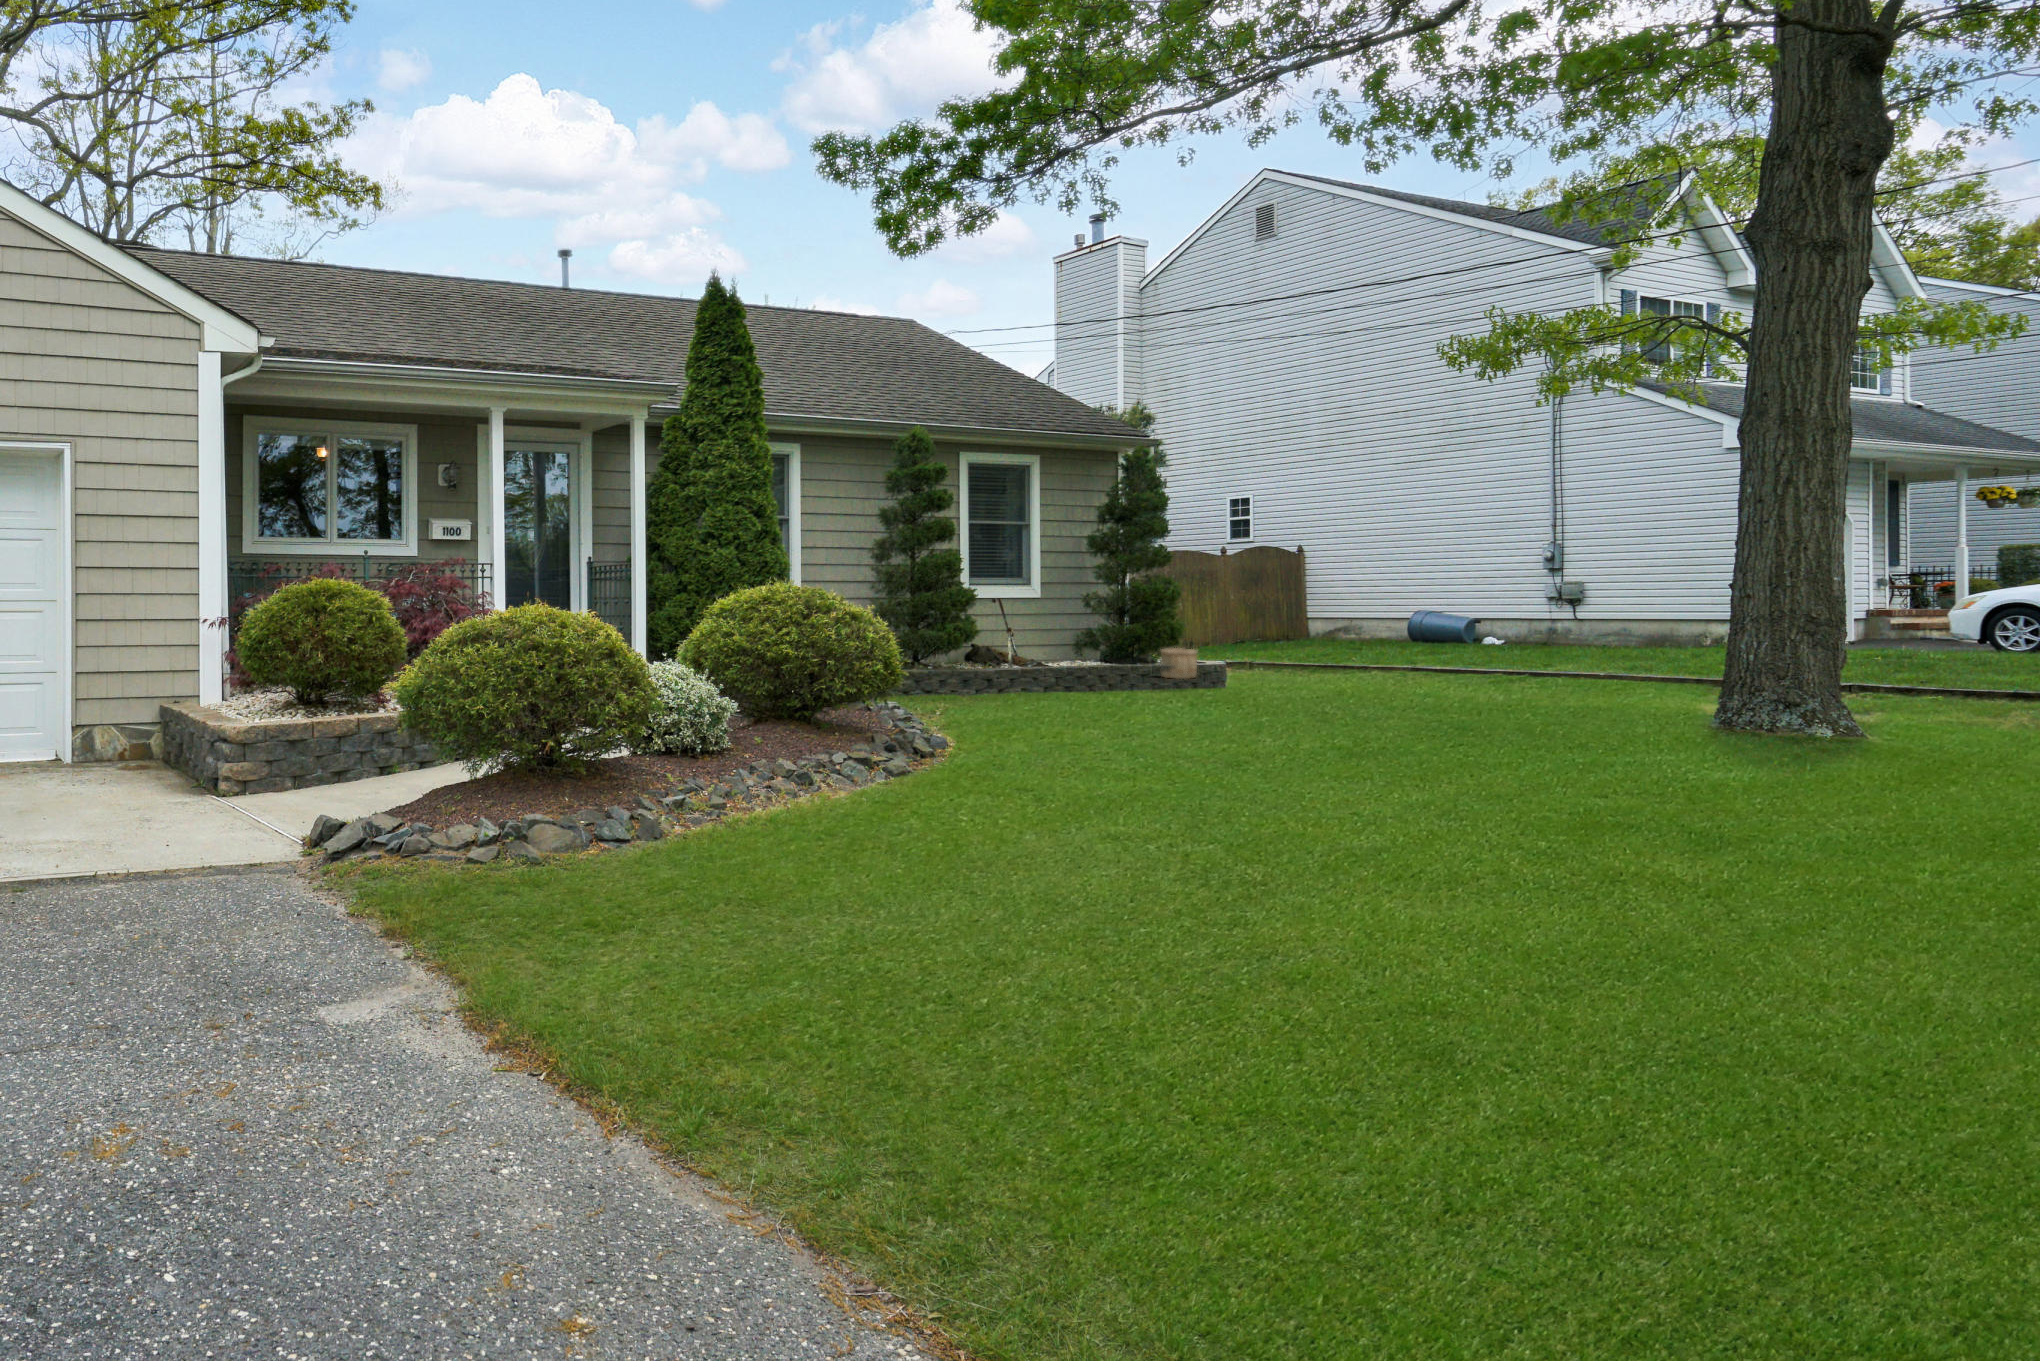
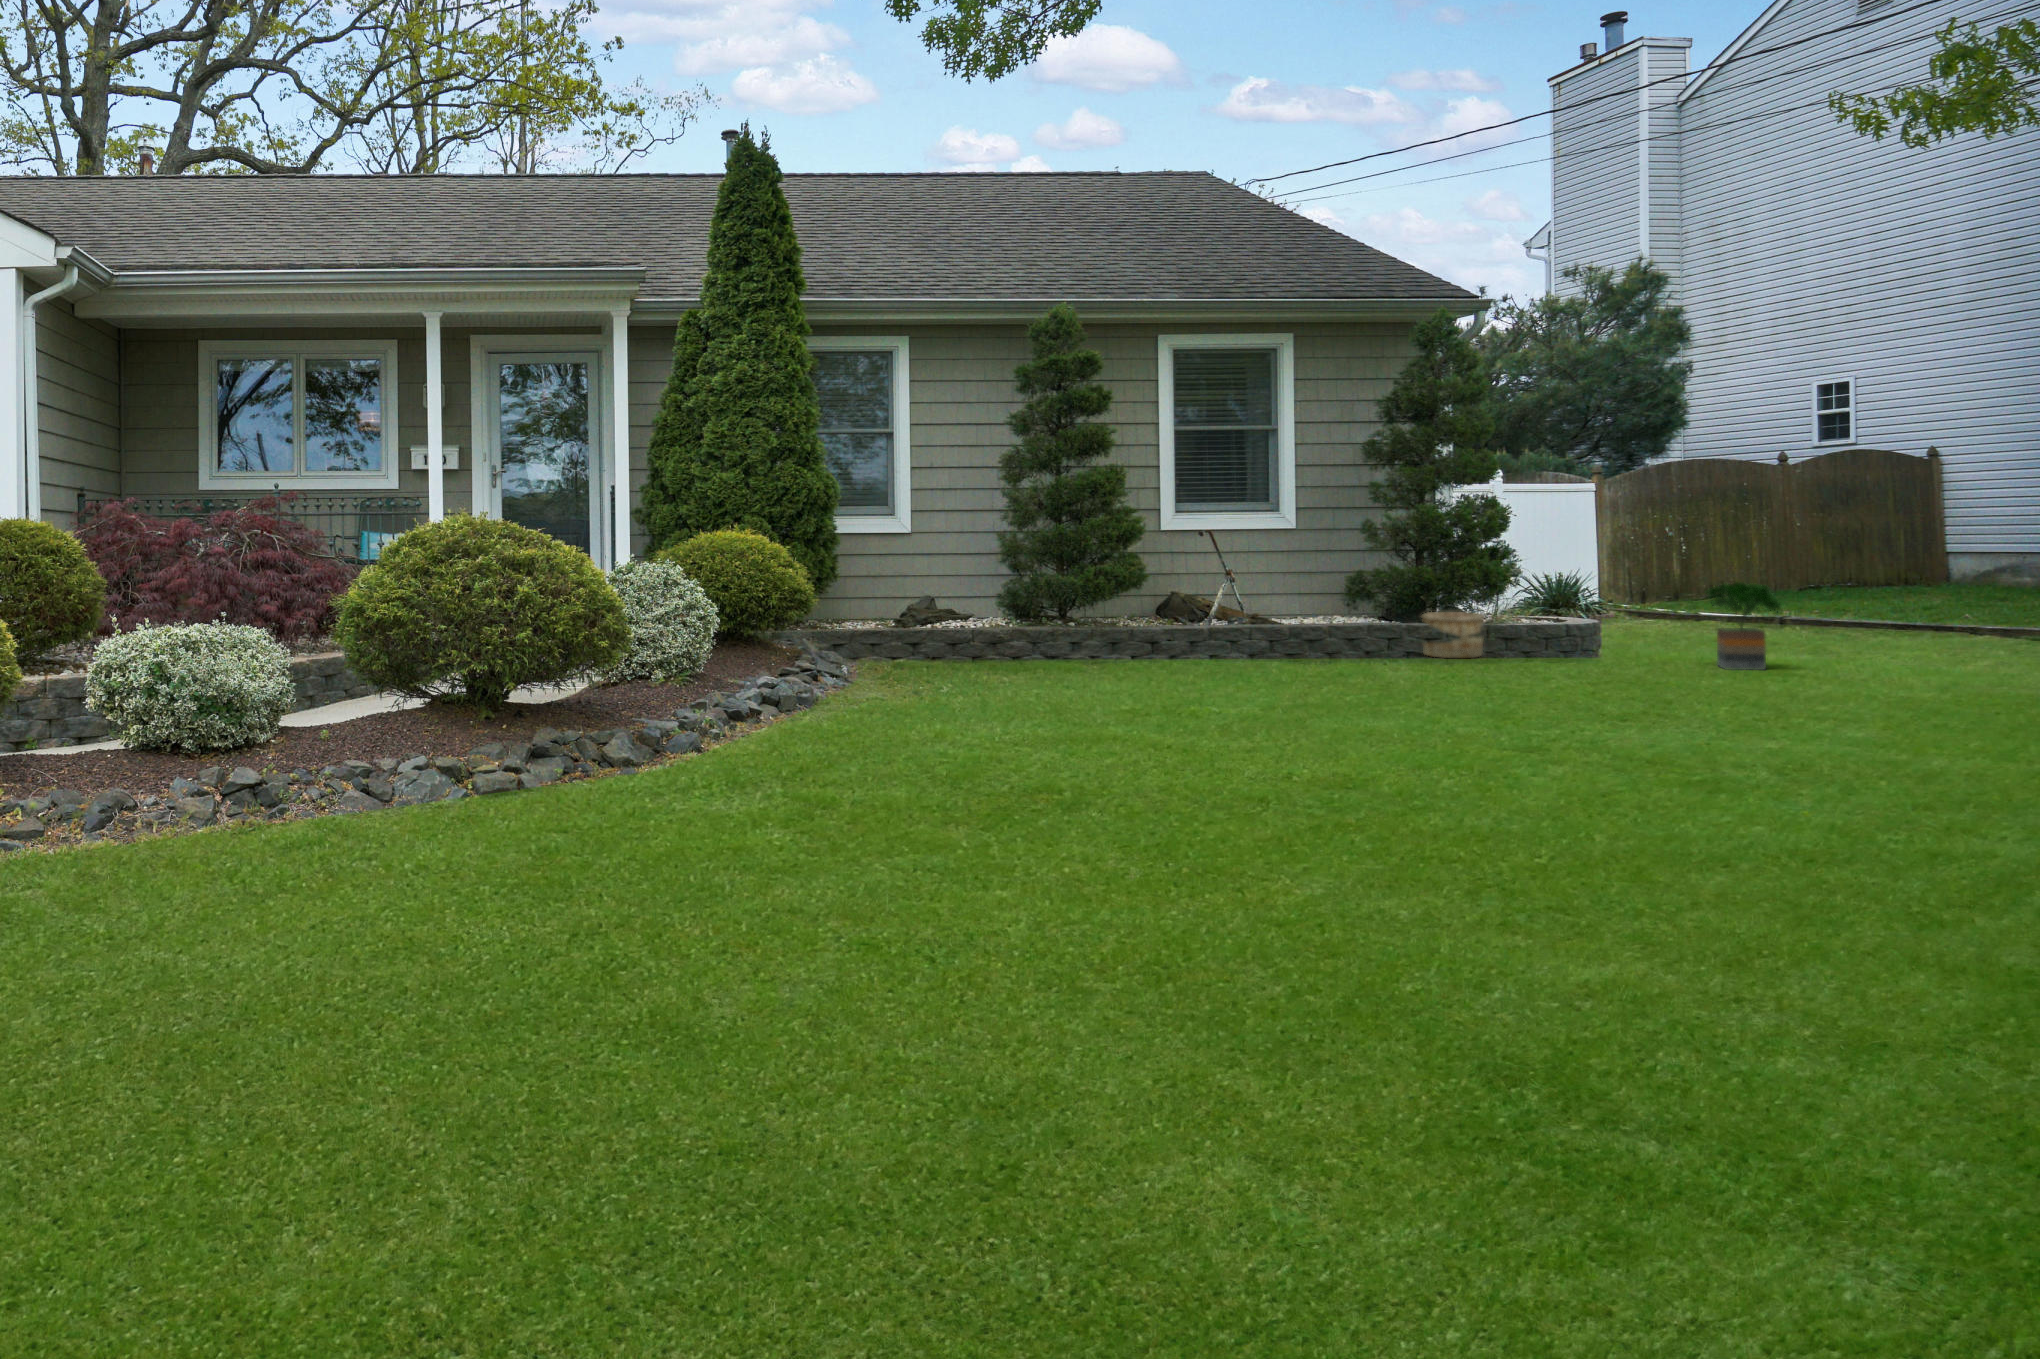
potted tree: none [1328,626,1374,681] -> present [1706,582,1780,670]

